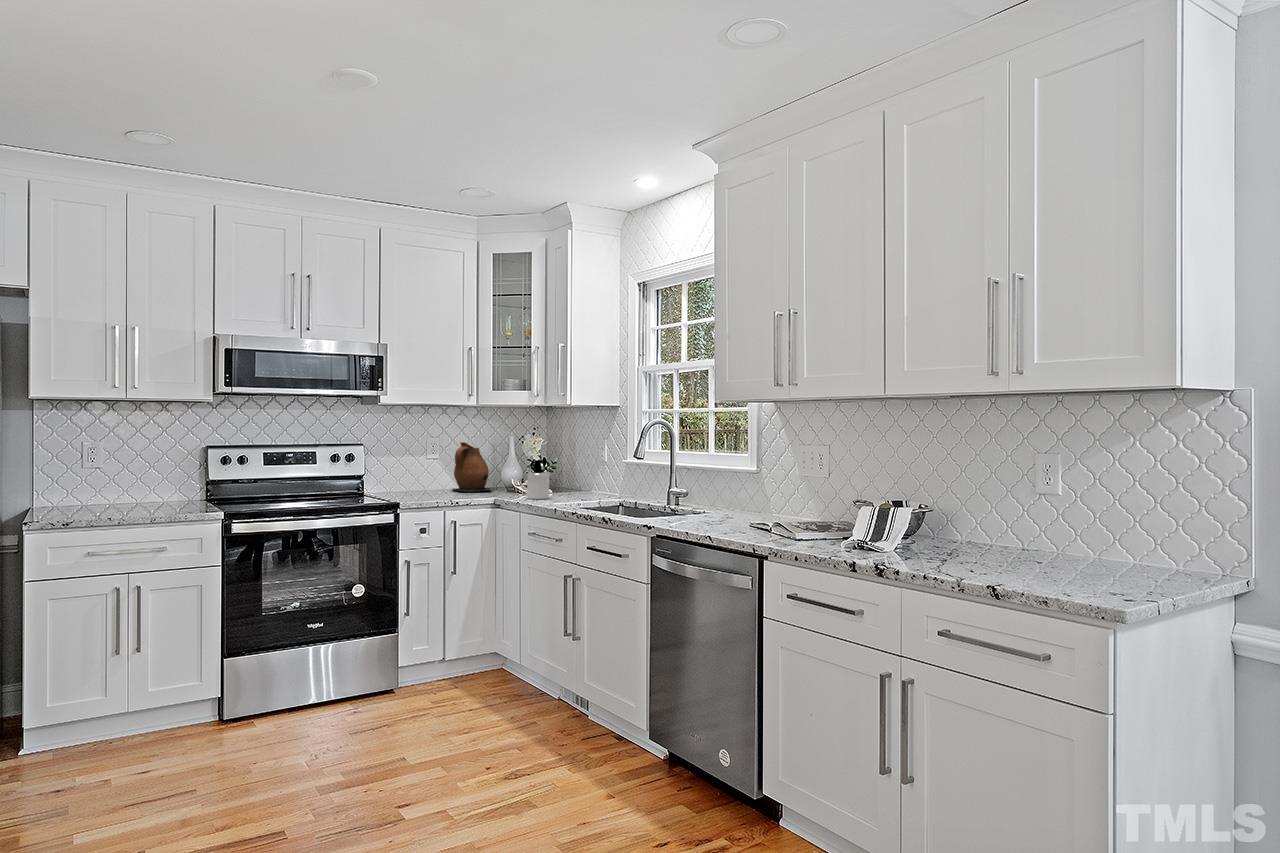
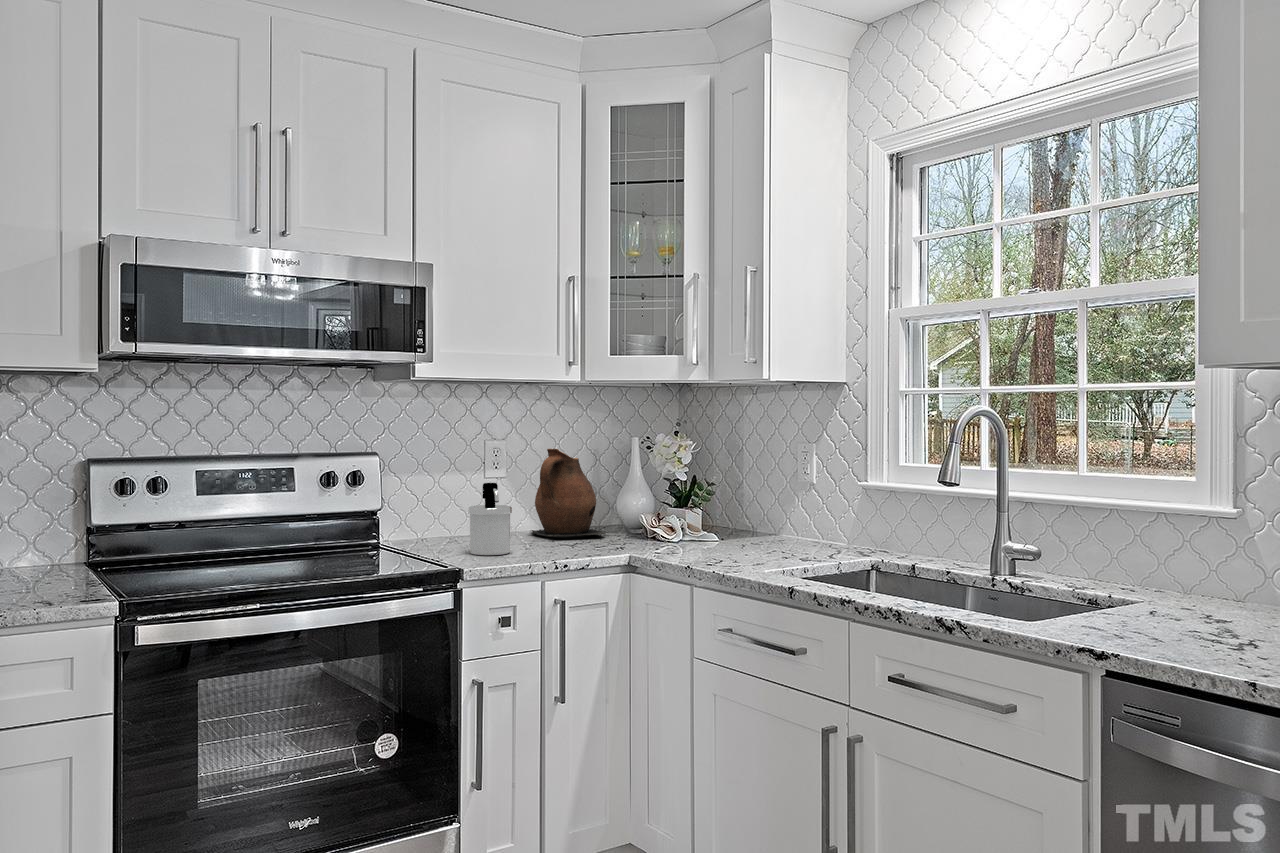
soap dispenser: present [527,460,550,499] -> present [468,483,512,555]

